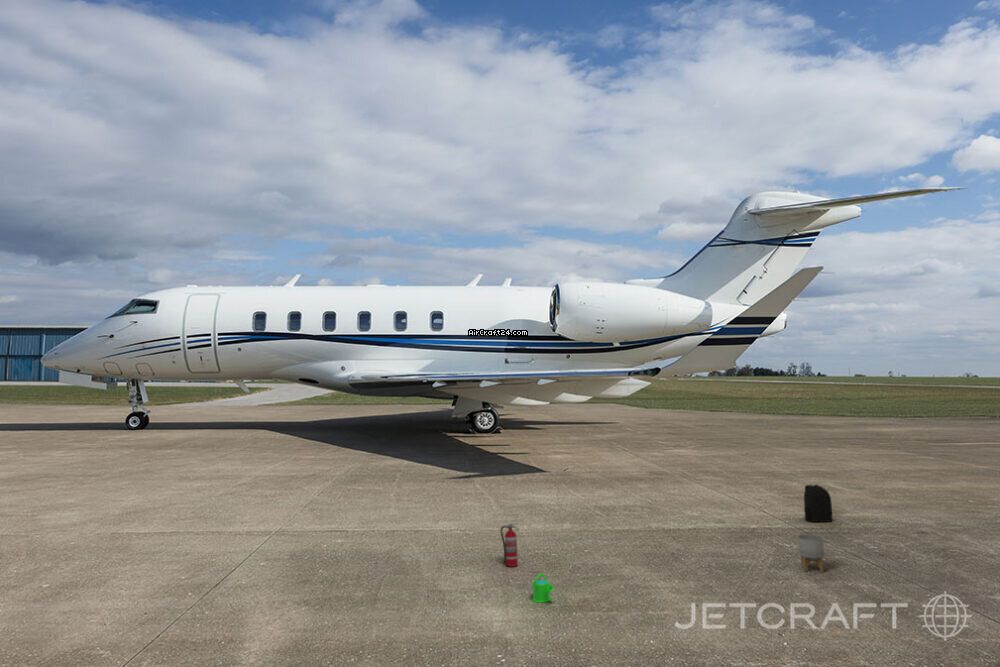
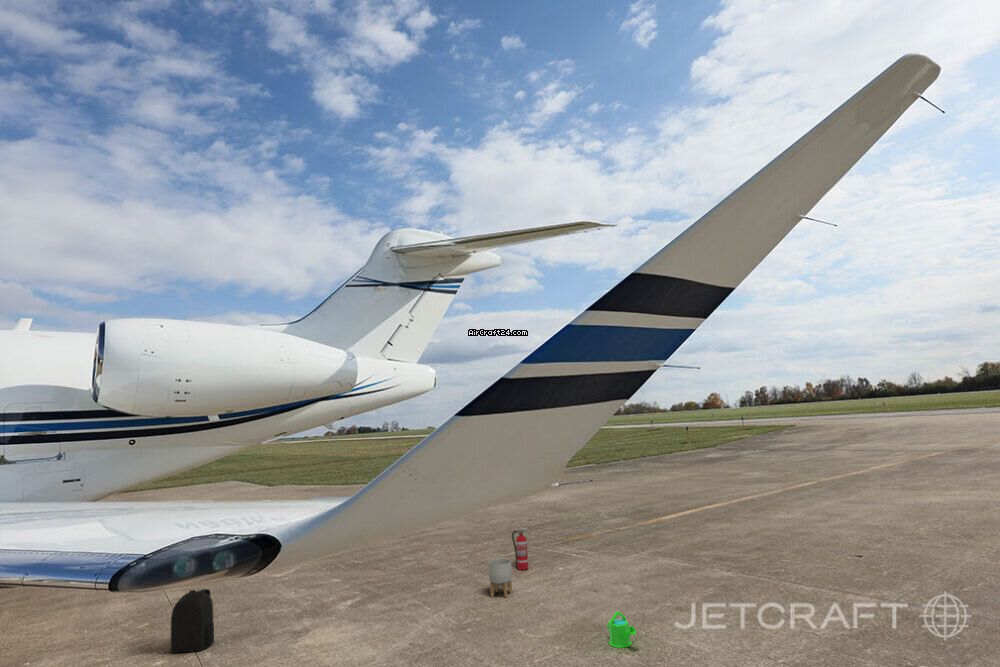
backpack: present [804,485,833,522] -> present [171,589,214,653]
planter: present [798,534,824,572] -> present [488,559,512,598]
watering can: present [532,573,554,602] -> present [607,612,636,648]

